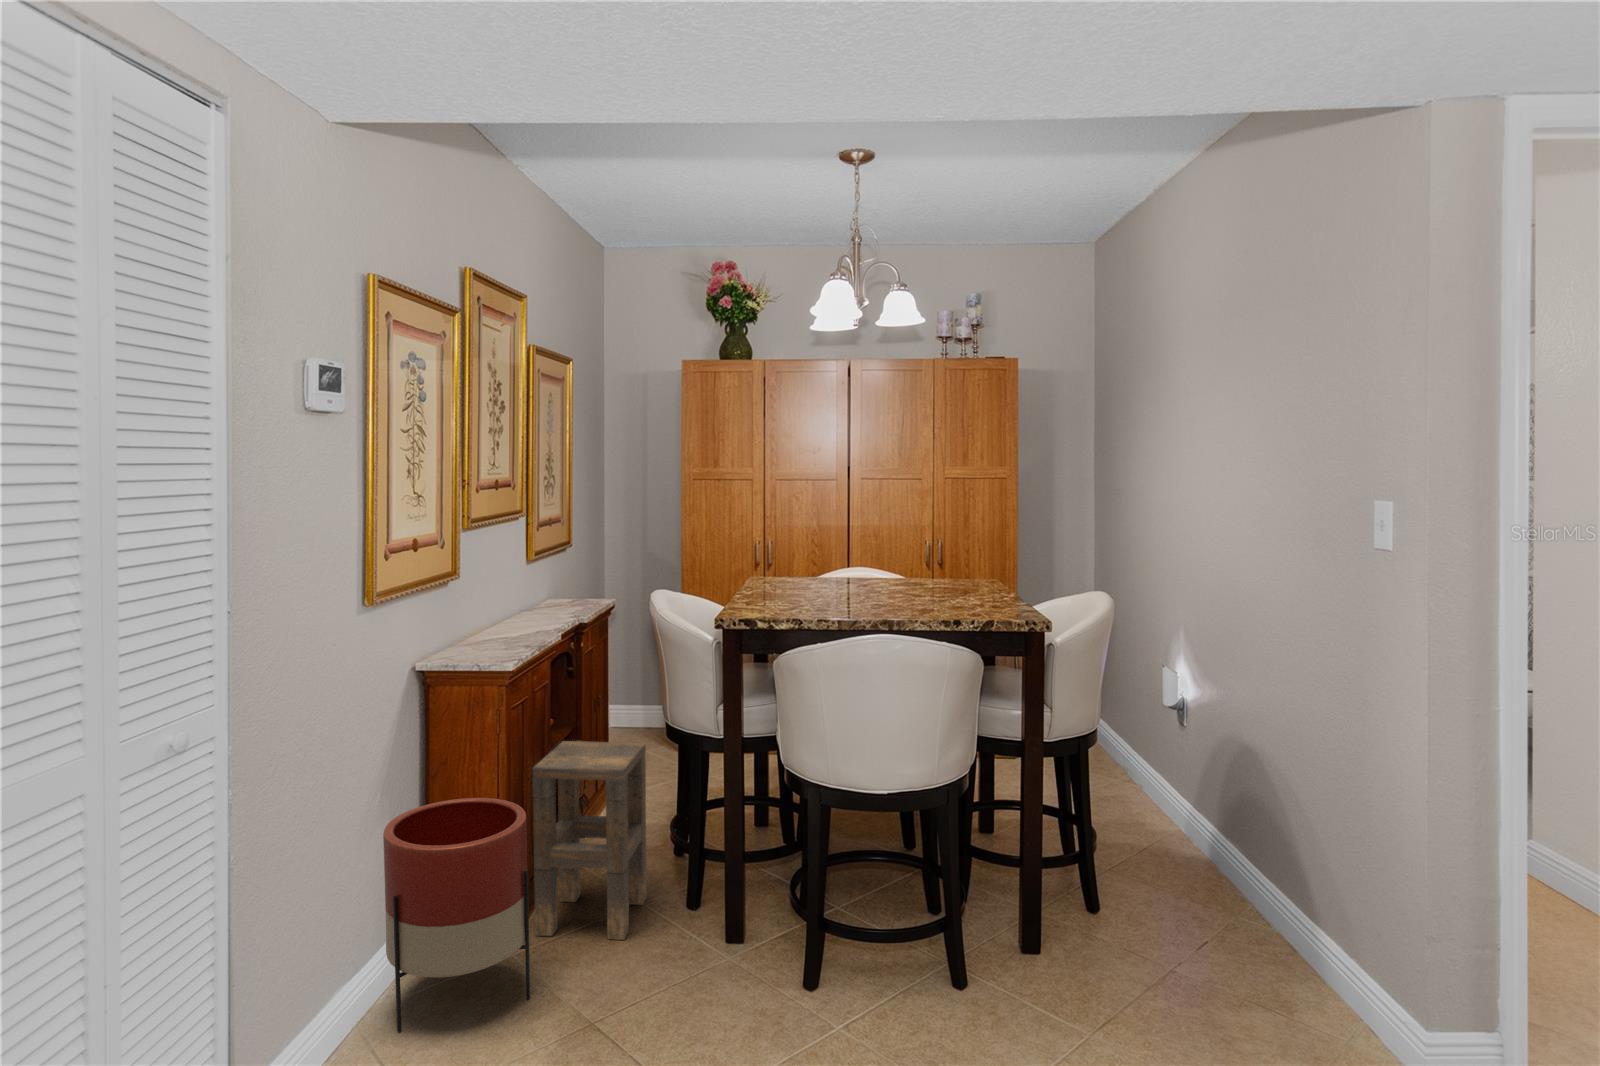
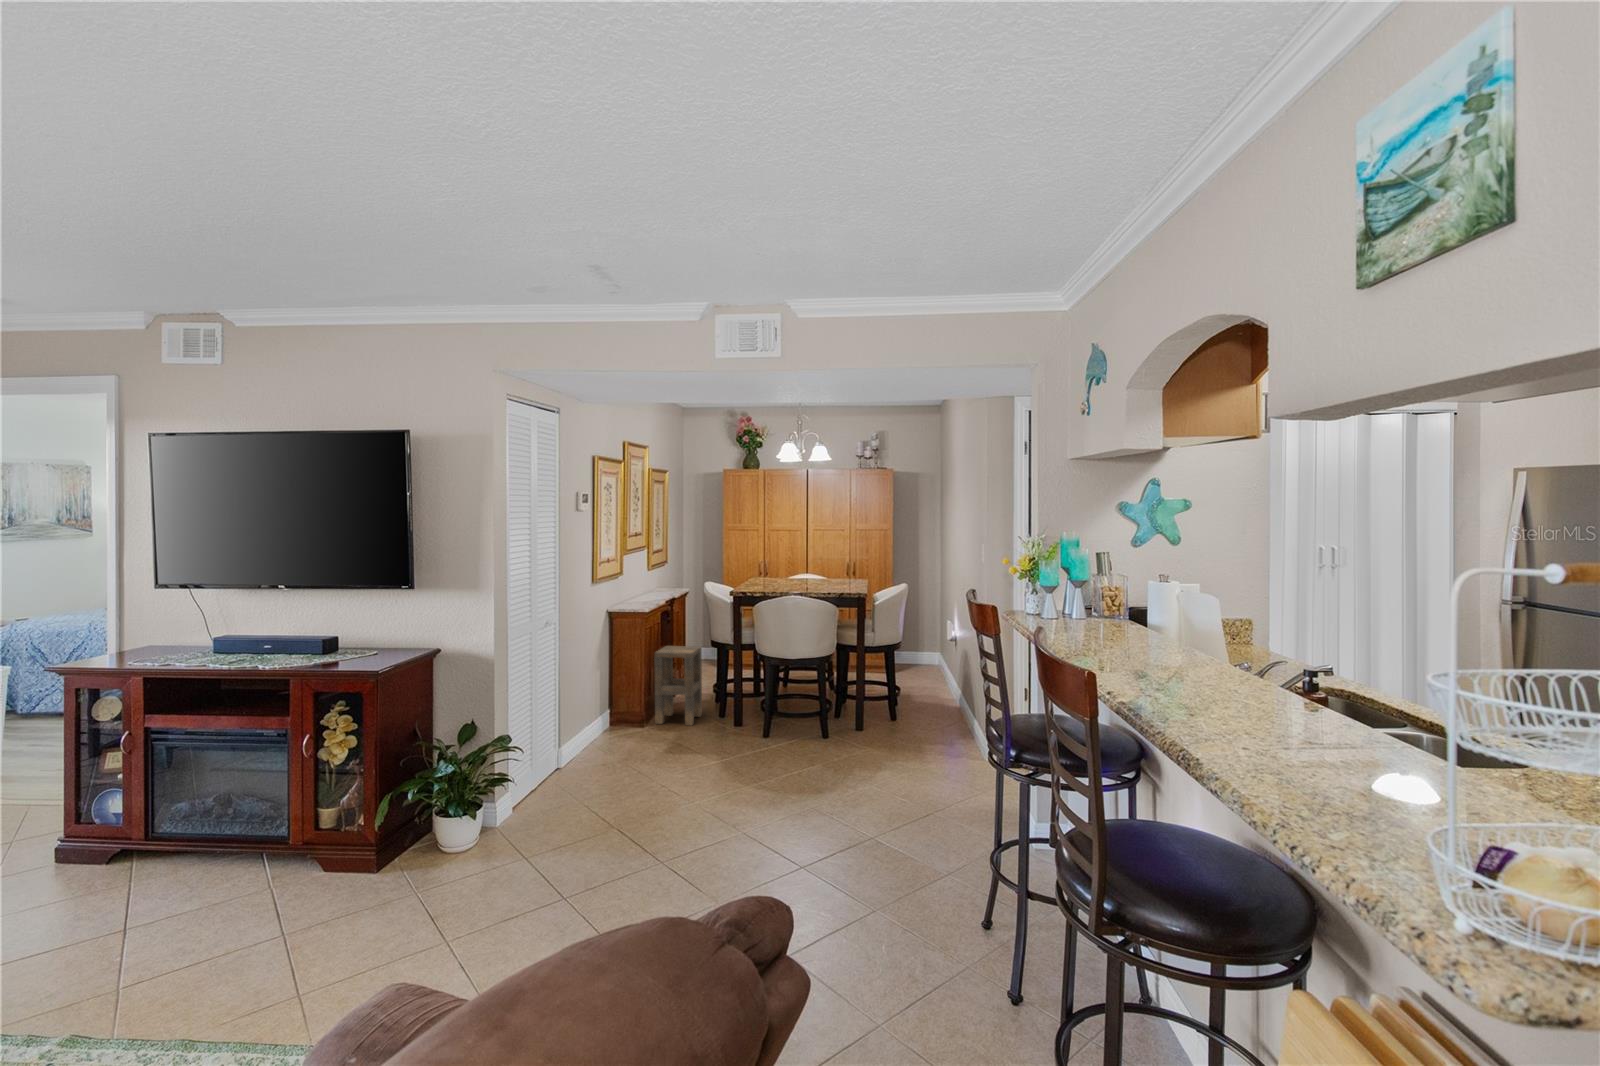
planter: present [383,798,530,1032] -> none [600,662,655,745]

